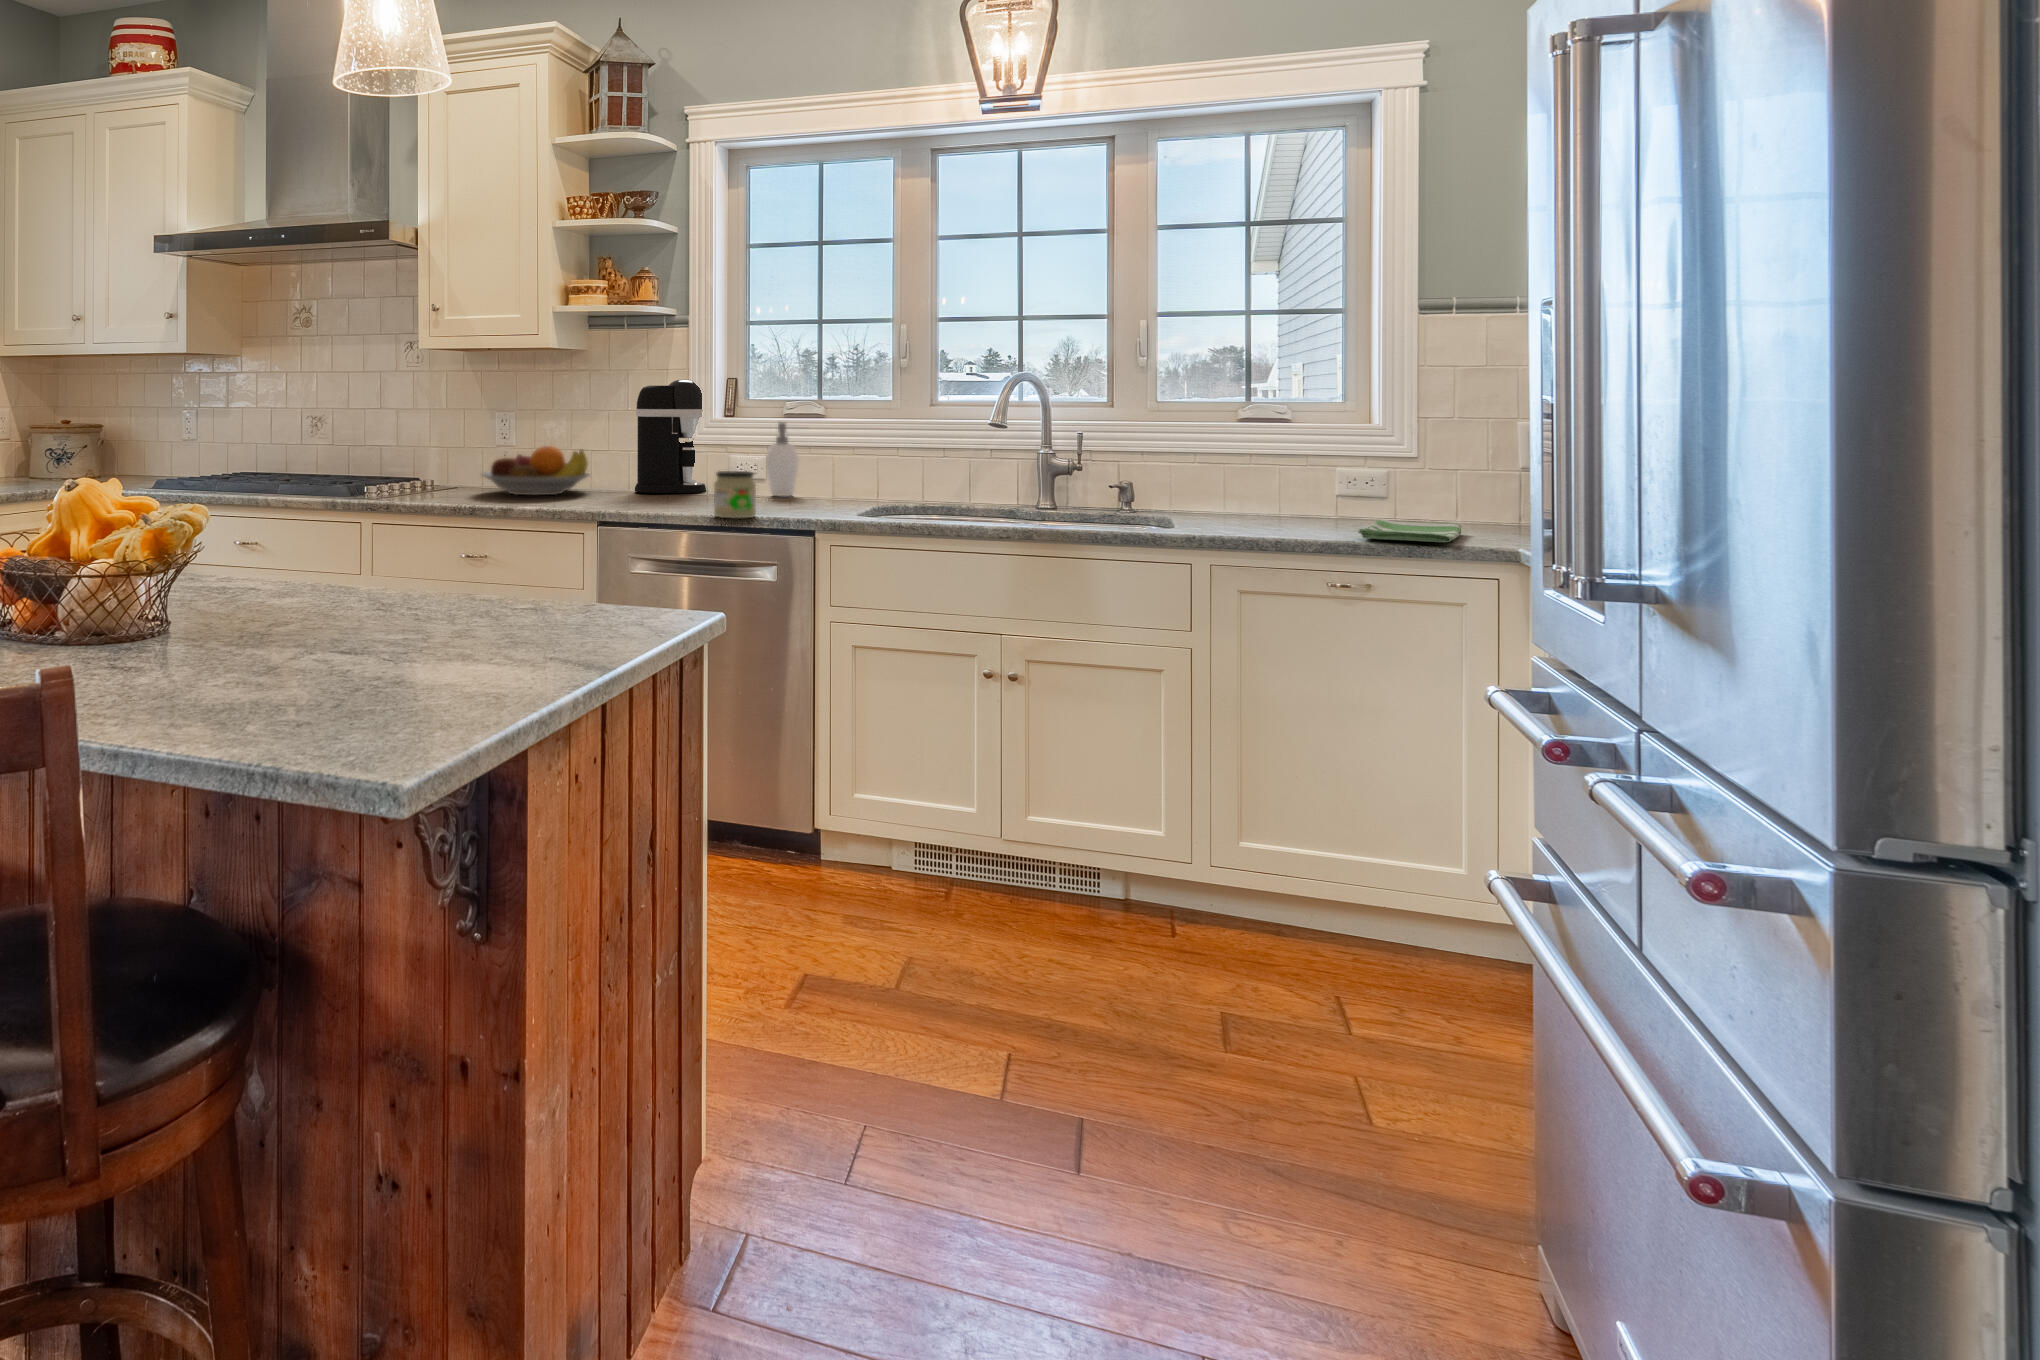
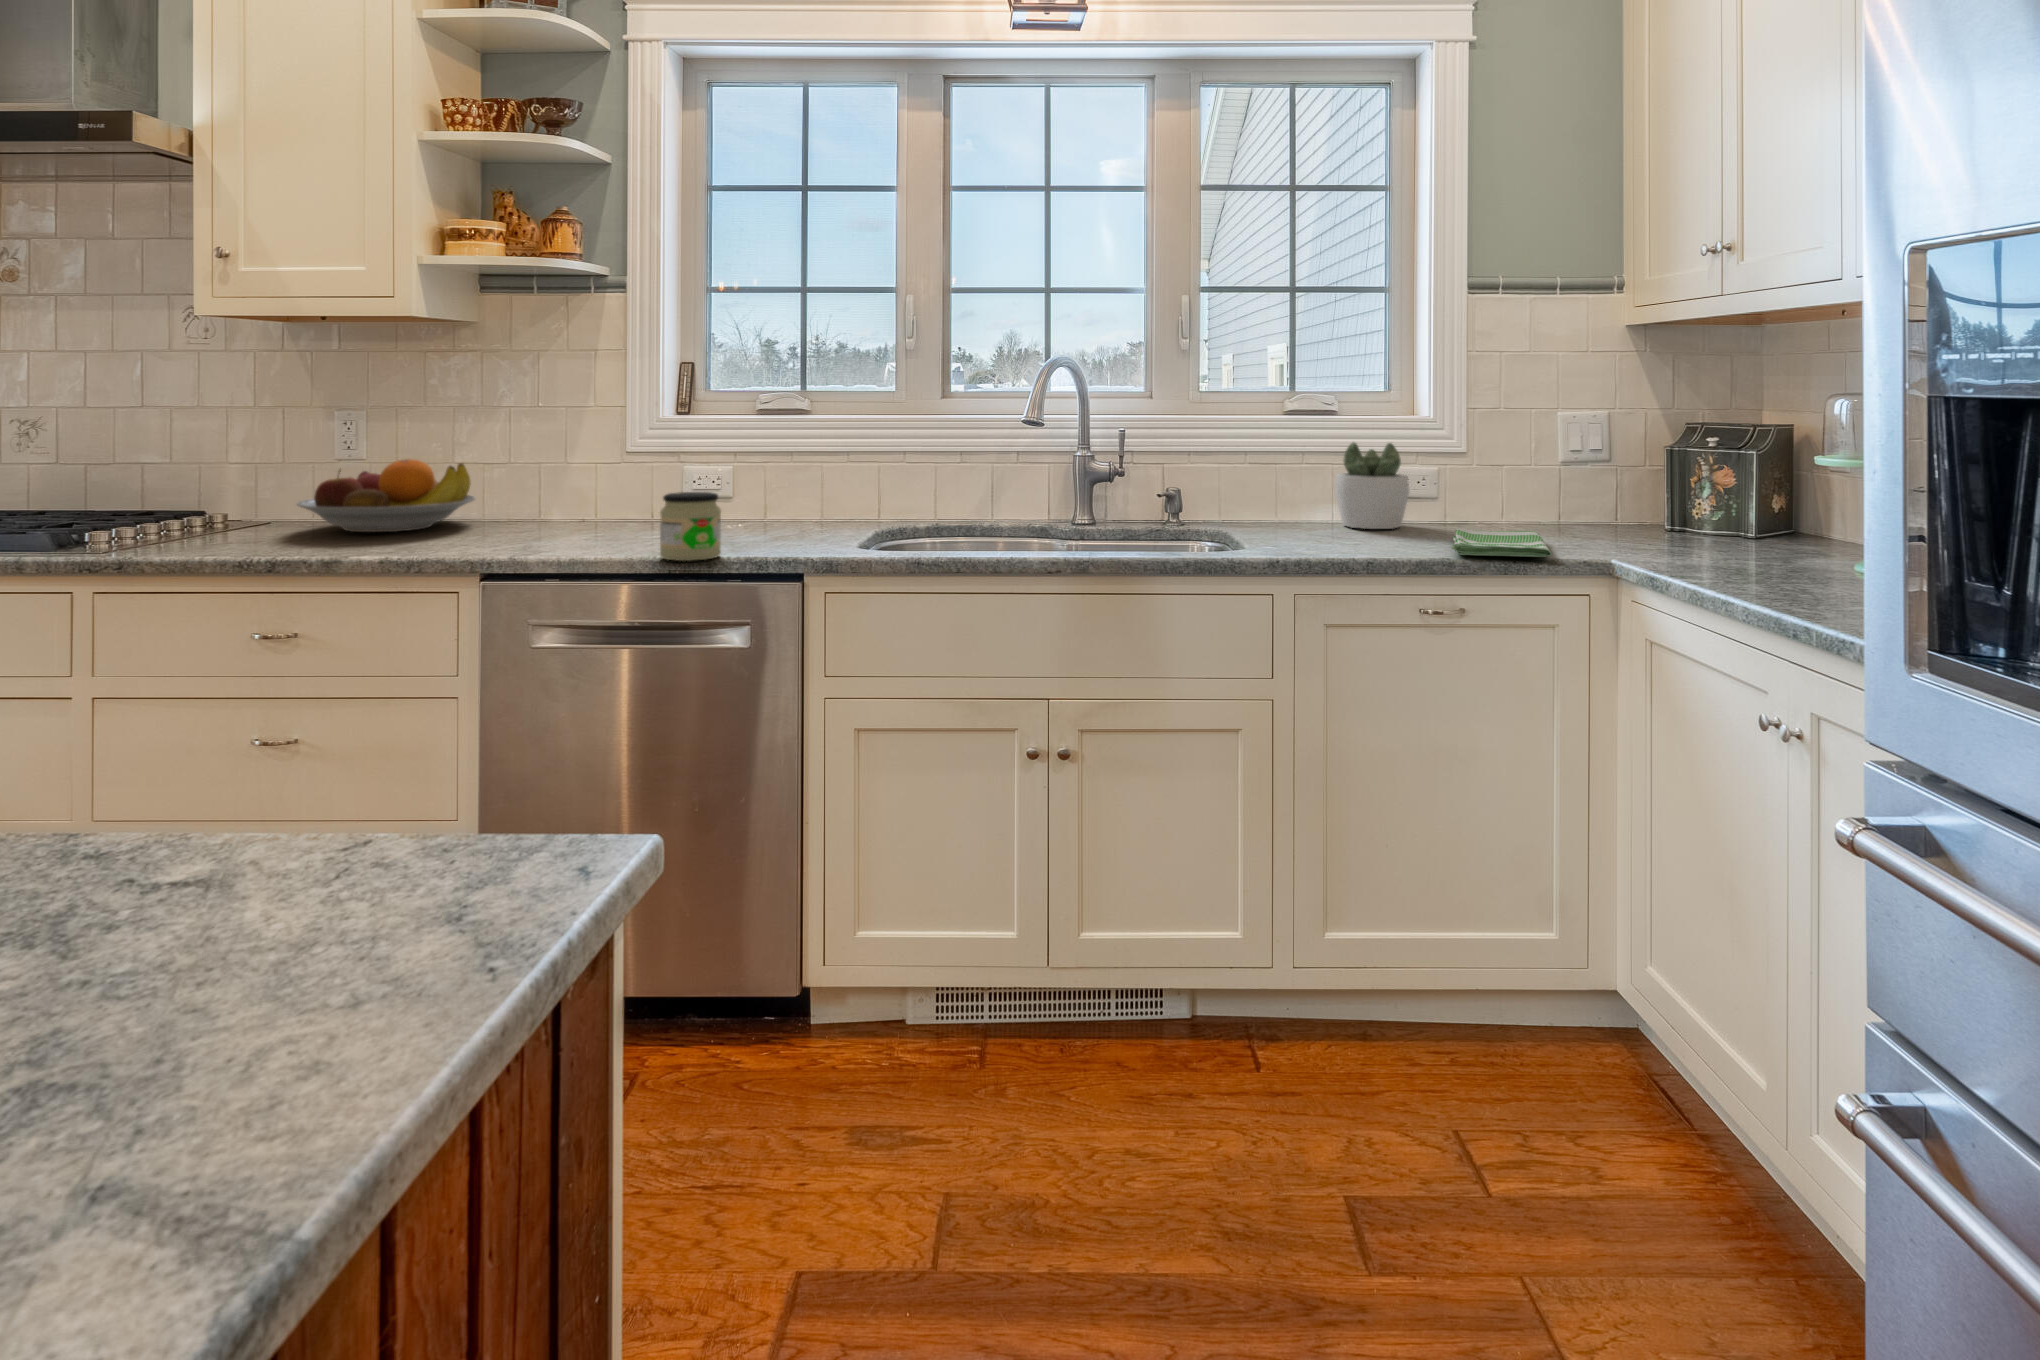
coffee maker: present [635,380,706,493] -> none [541,364,645,521]
soap dispenser: present [766,422,798,496] -> none [728,421,787,520]
succulent plant: none [1273,444,1345,519] -> present [1335,443,1410,529]

